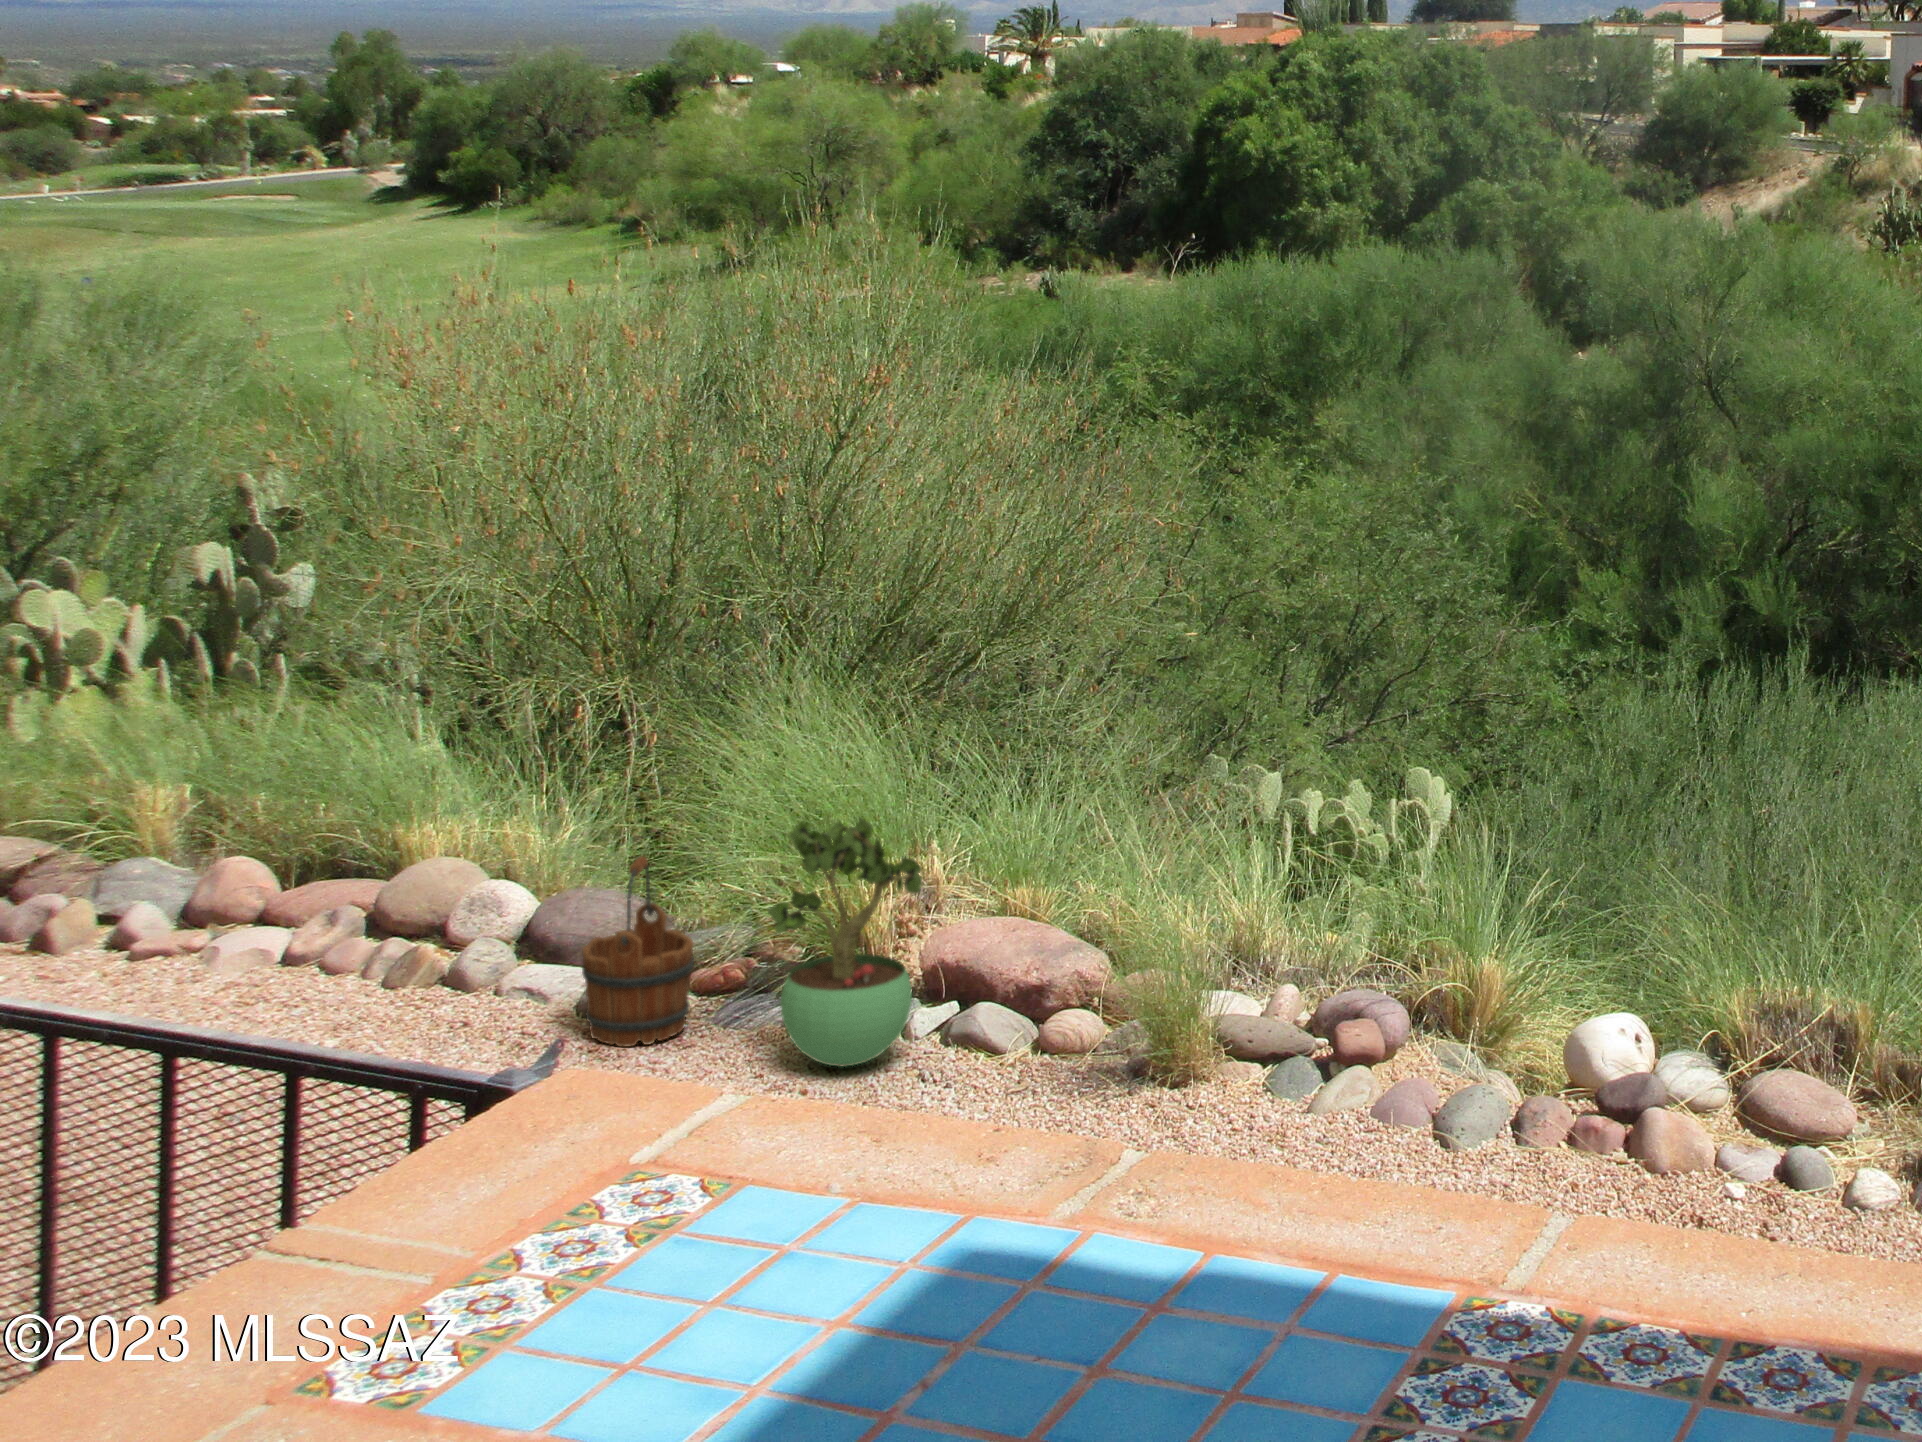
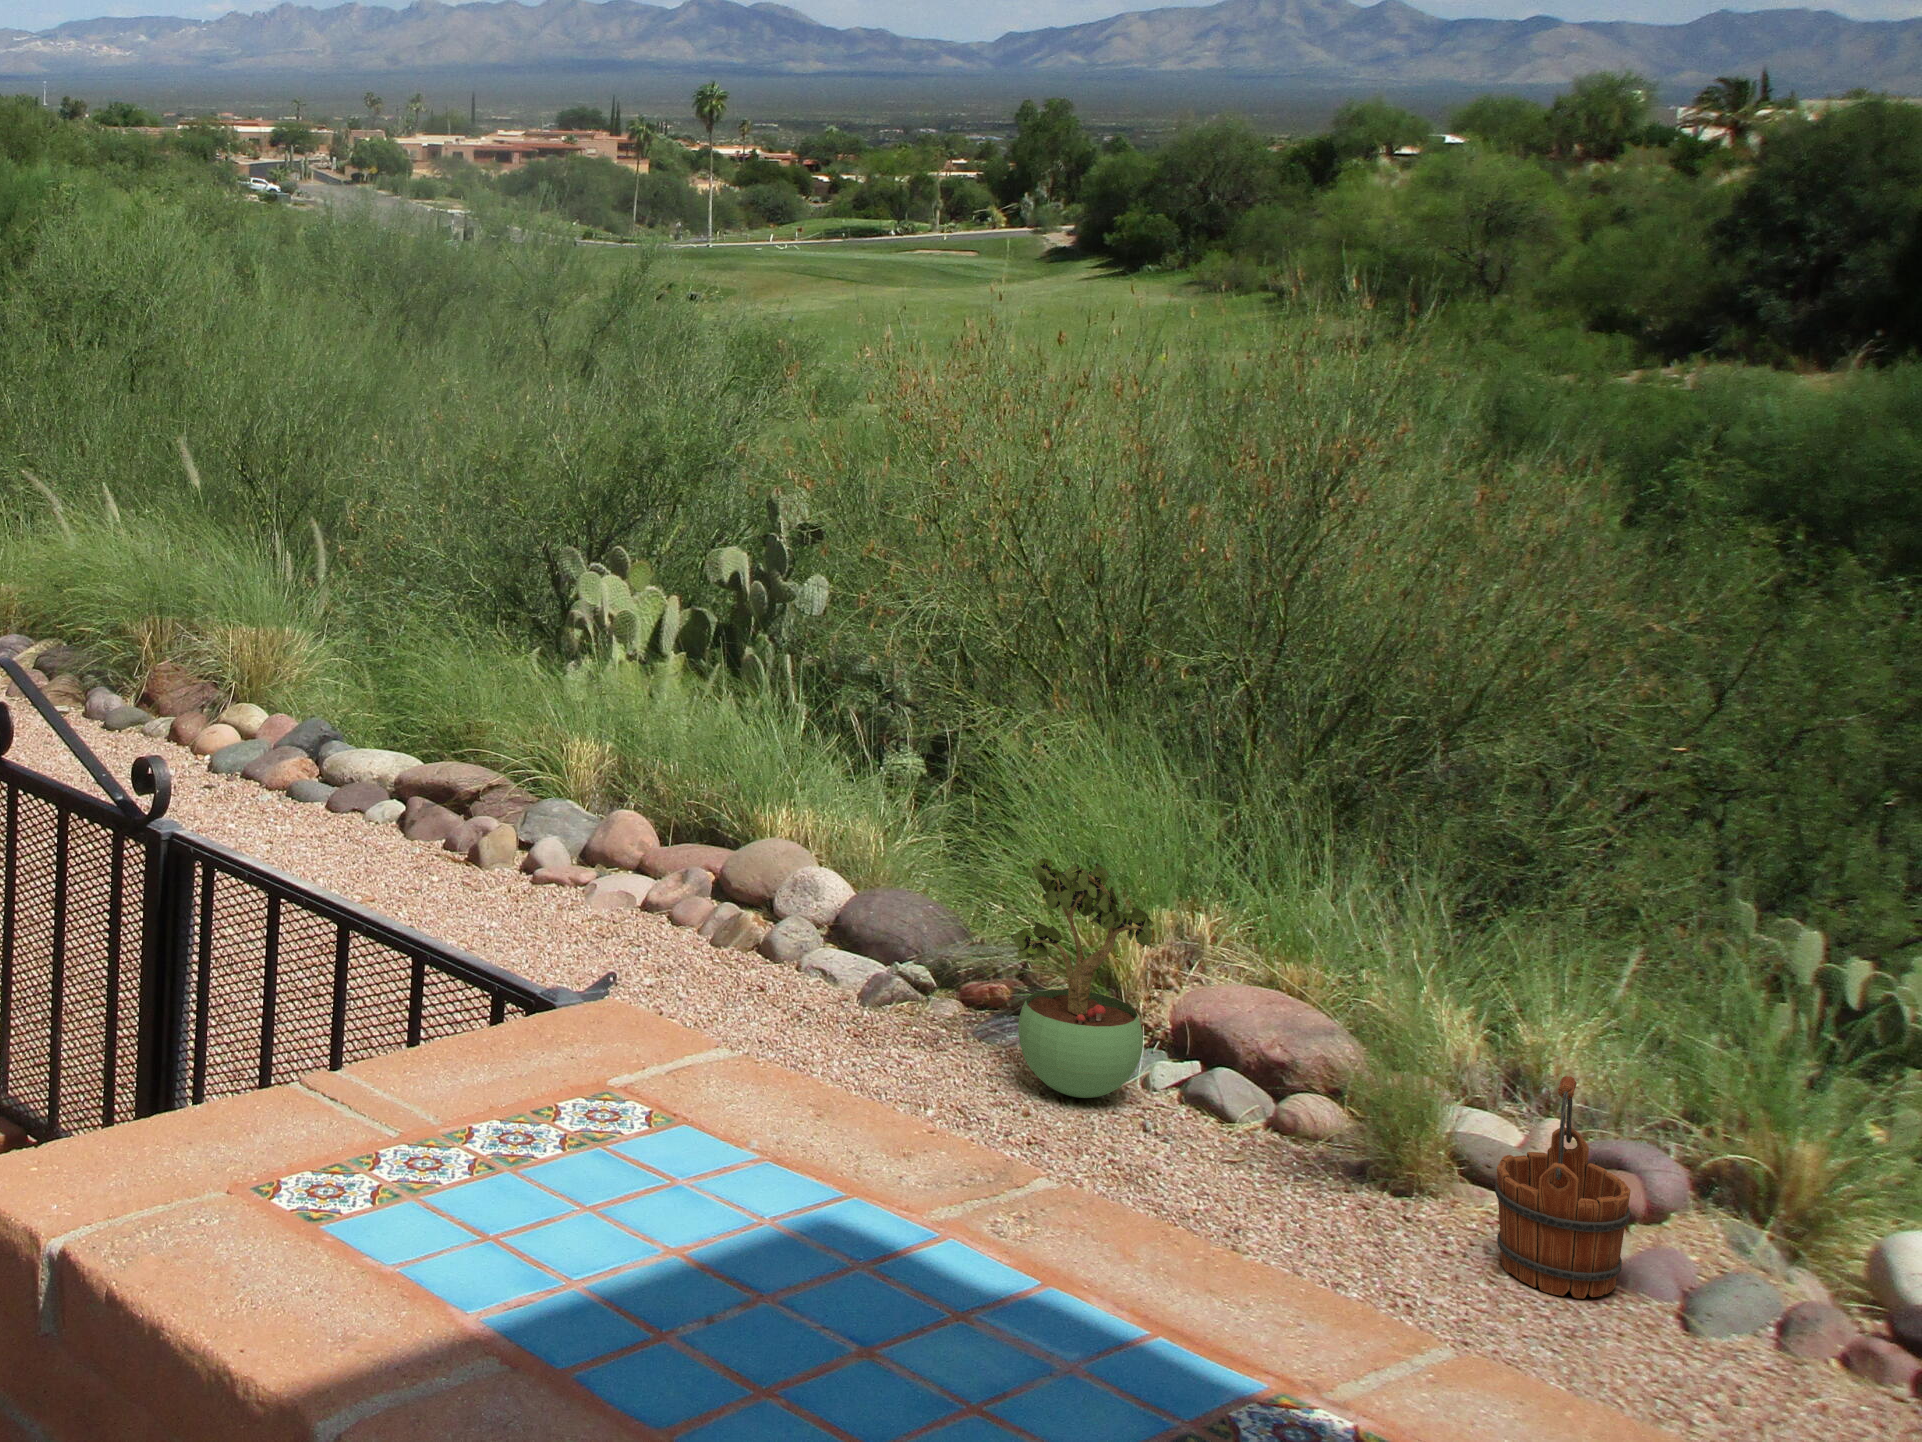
wooden bucket: present [582,857,694,1047] -> present [1495,1076,1631,1298]

